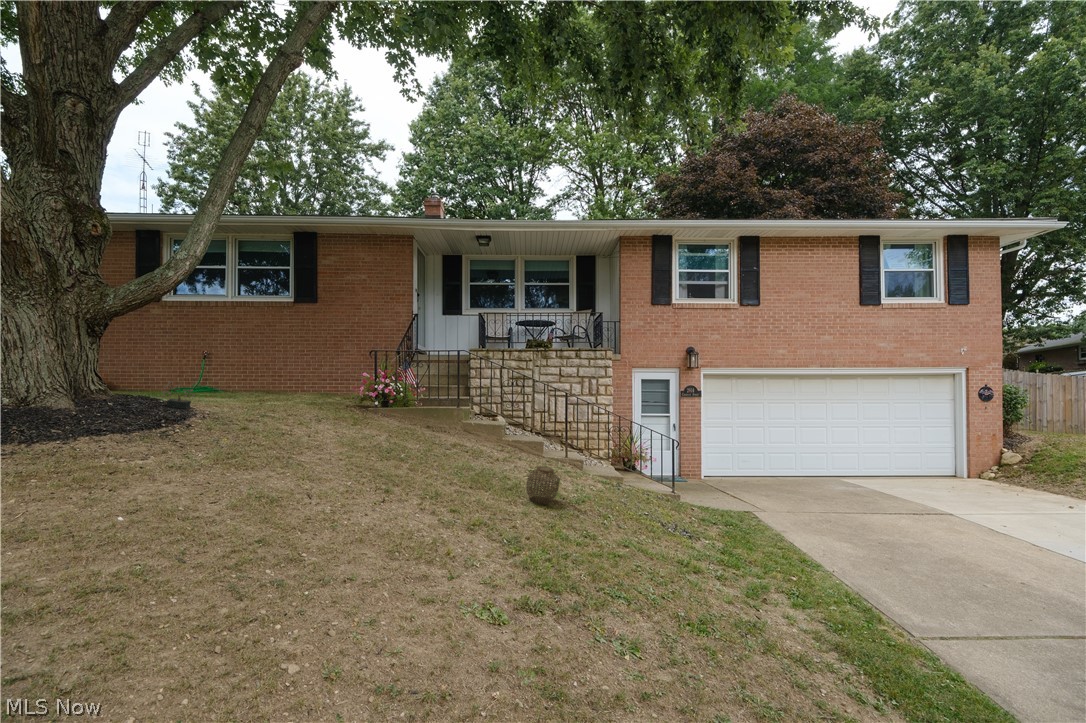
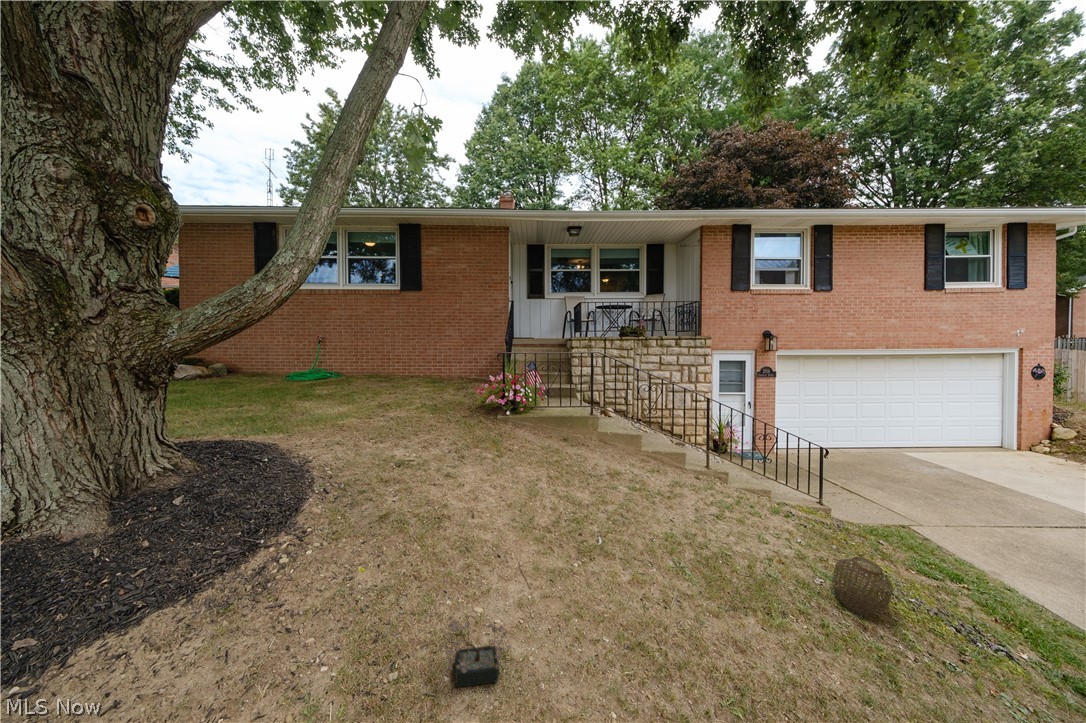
decorative plant: present [163,381,194,409] -> present [439,613,511,687]

